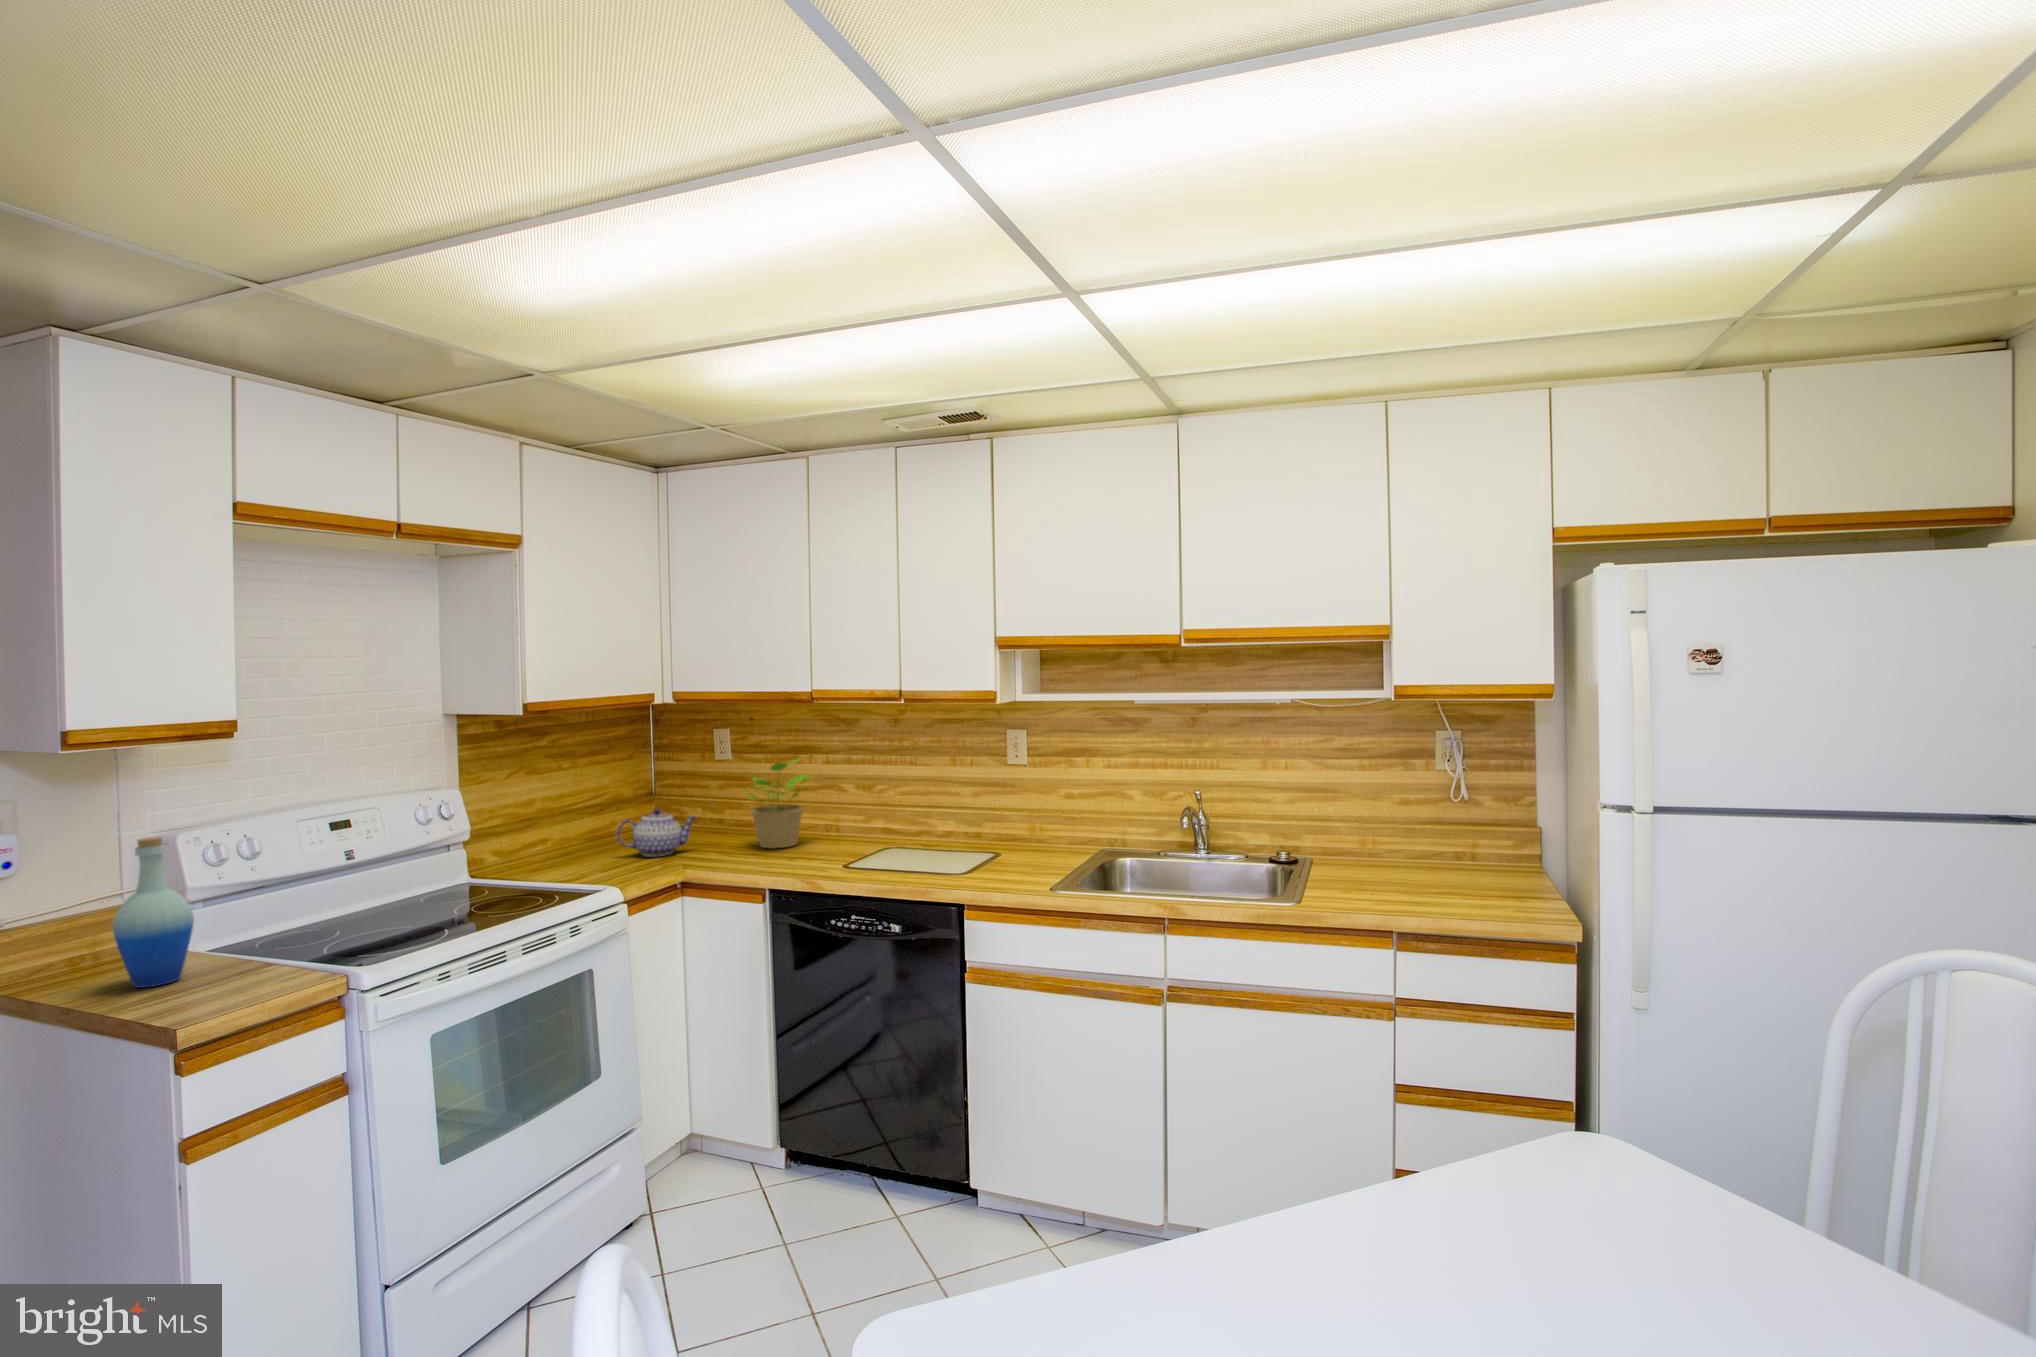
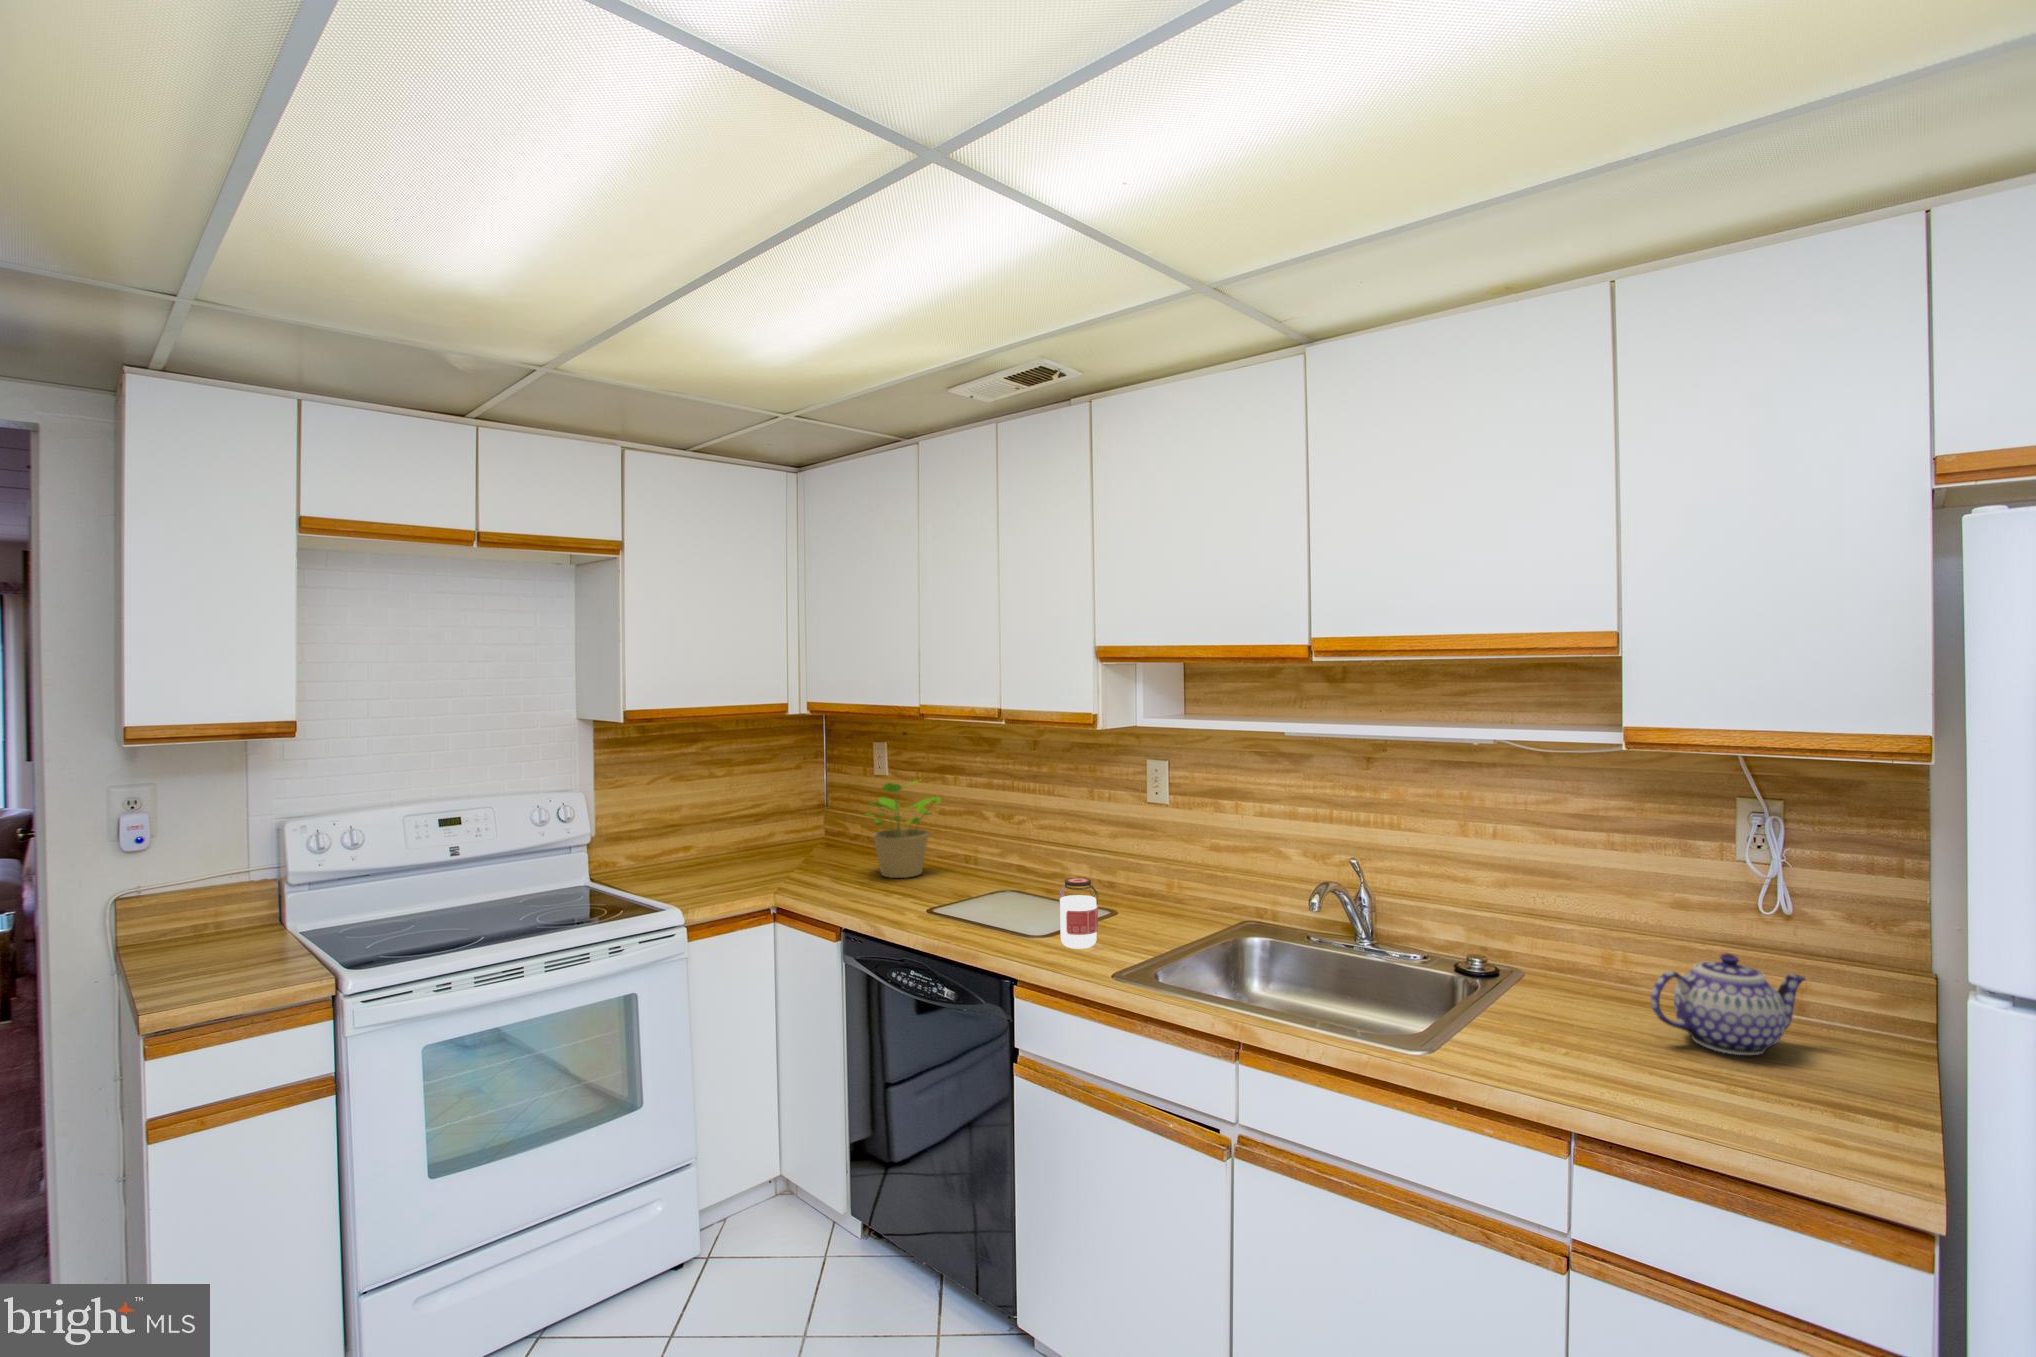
teapot: present [617,809,695,856] -> present [1651,954,1805,1055]
jar: none [986,822,1019,878] -> present [1059,878,1099,949]
bottle: present [113,837,194,988] -> none [170,826,245,967]

